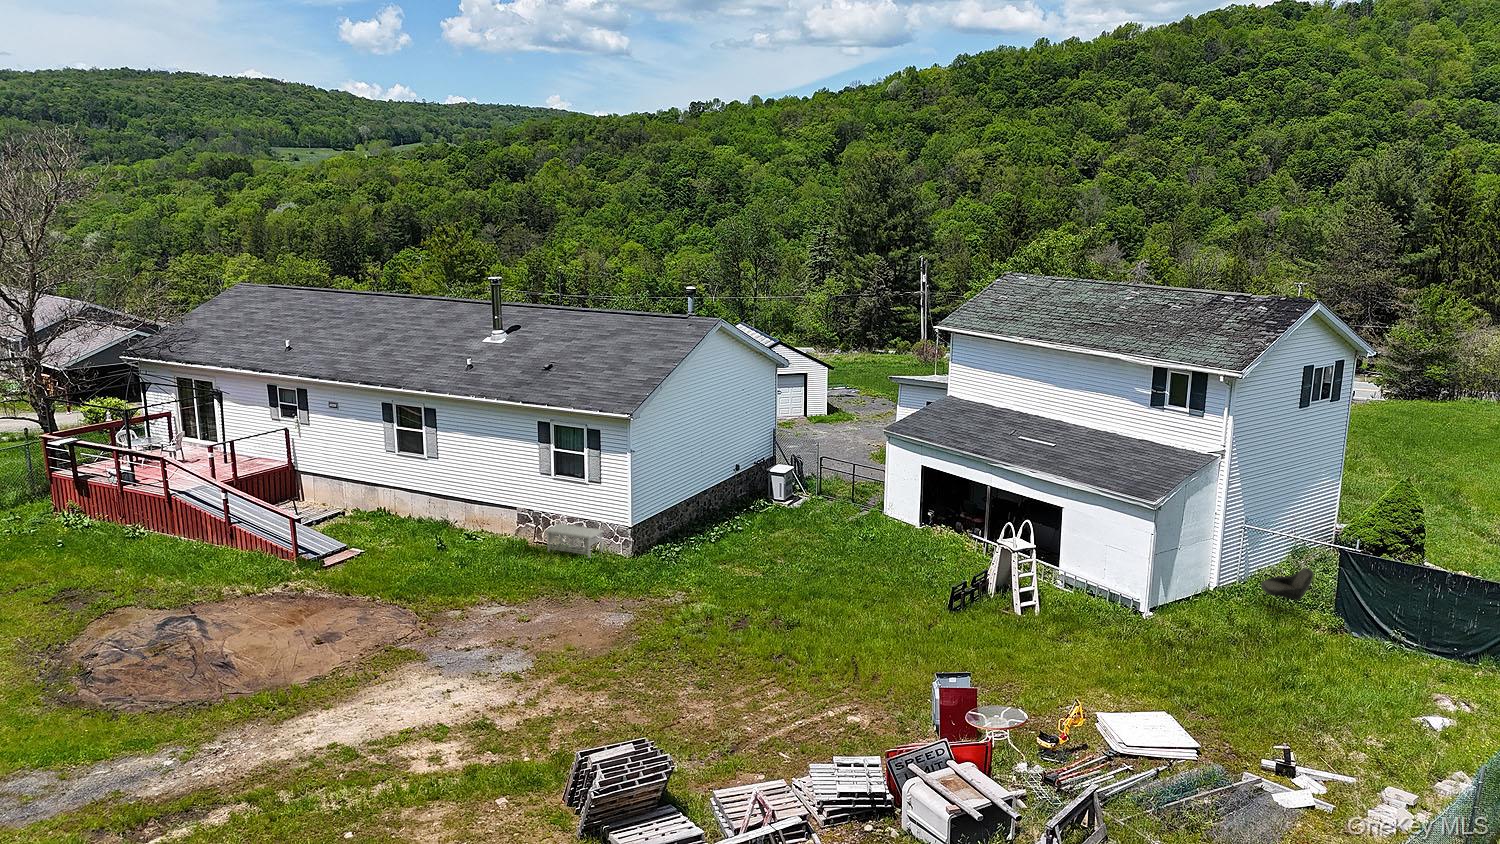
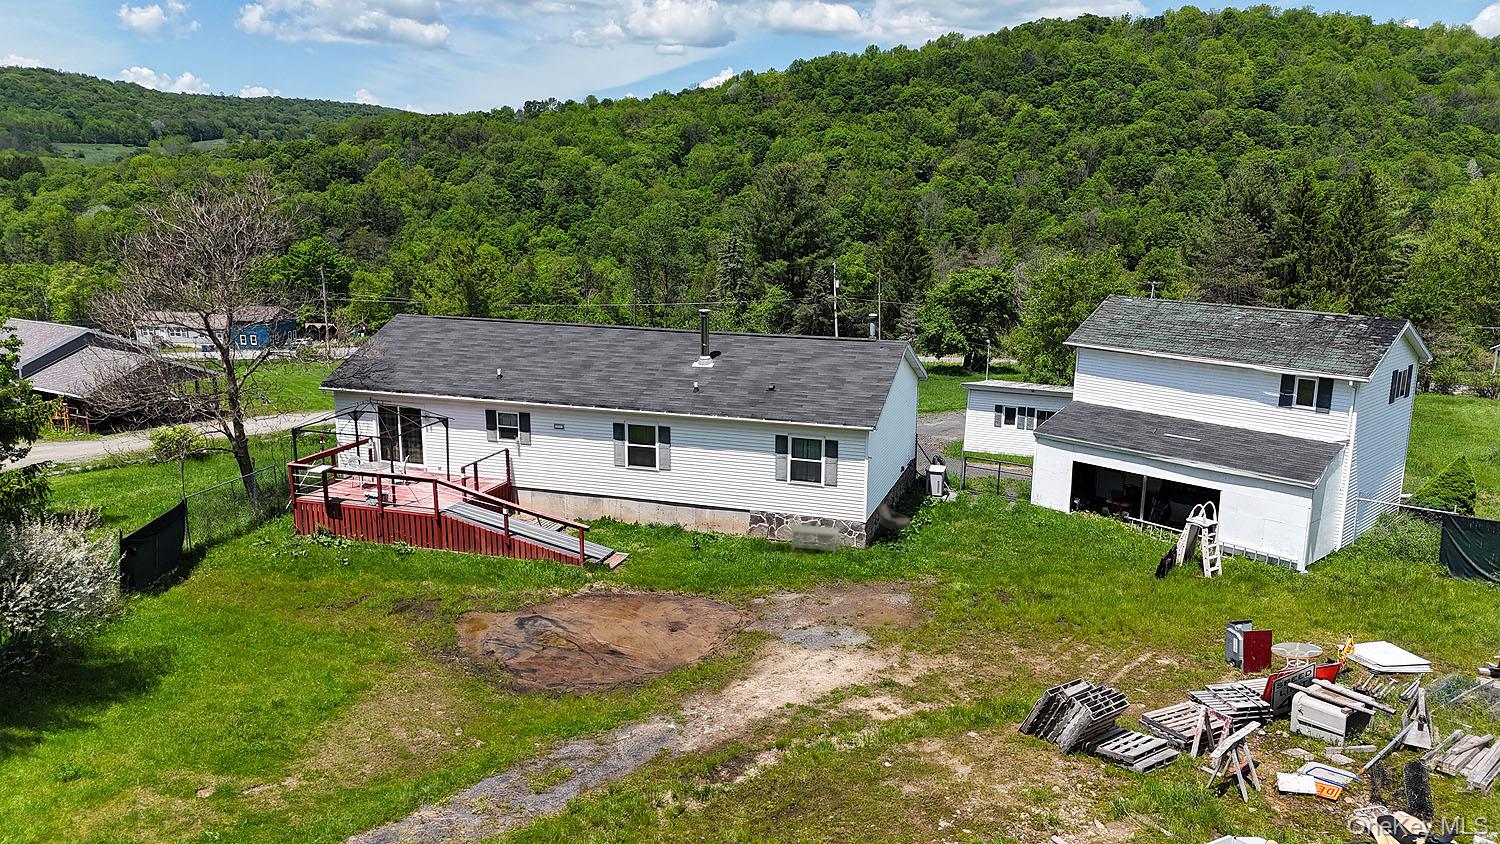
lounge chair: present [1261,568,1314,619] -> present [878,504,910,538]

